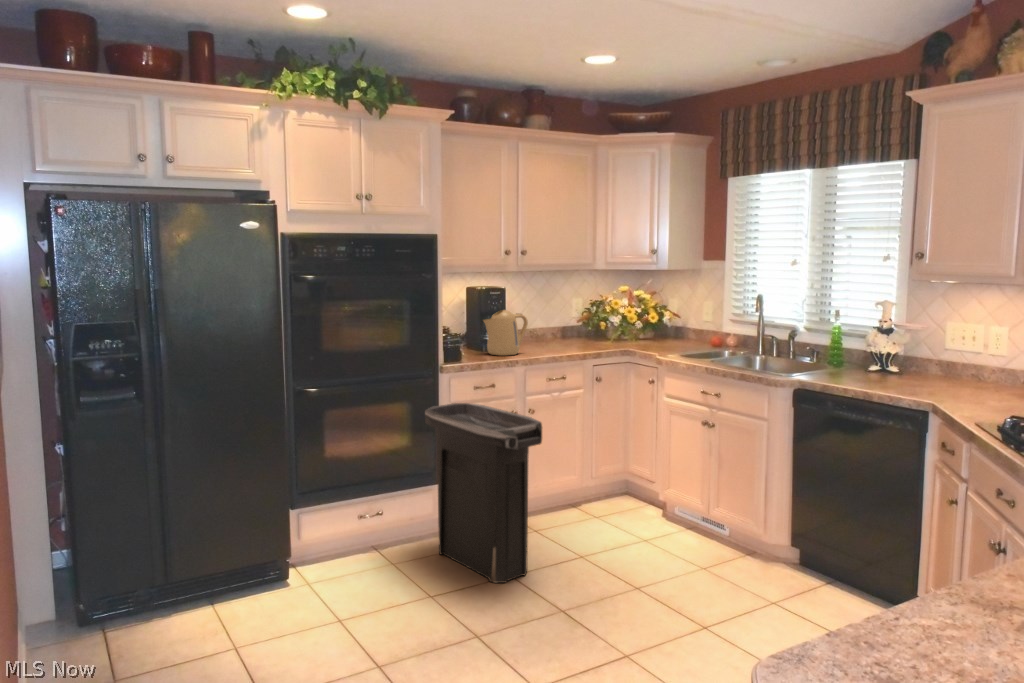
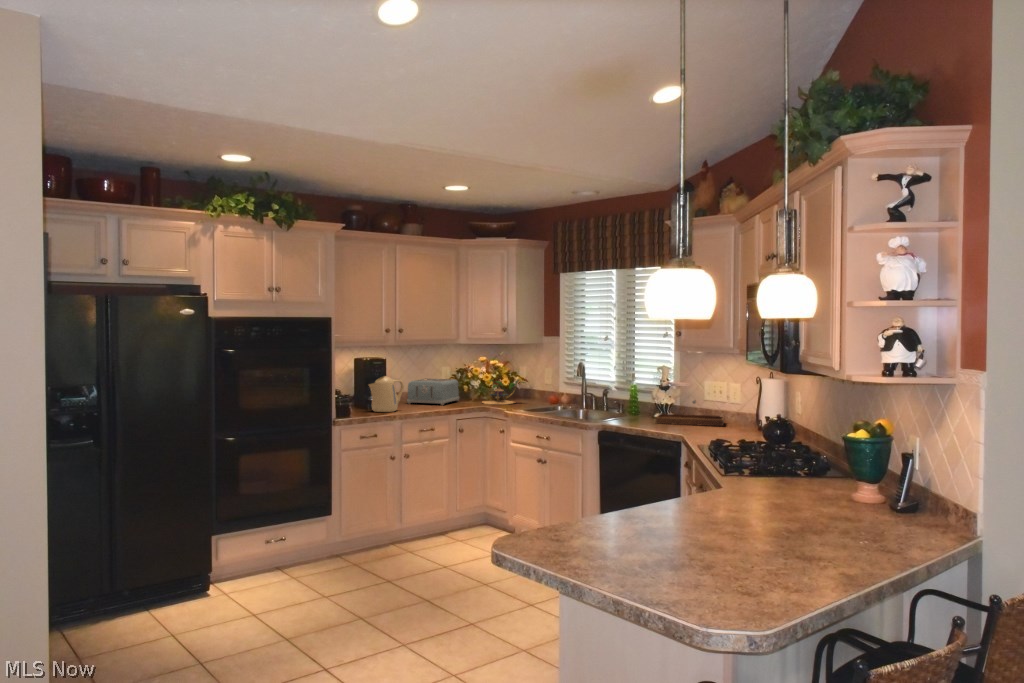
toaster: none [530,312,595,346] -> present [407,378,460,405]
plant: none [623,315,681,347] -> present [482,379,519,405]
tray: none [878,350,985,389] -> present [656,400,724,426]
trash can: present [425,403,542,583] -> none [322,449,413,586]

